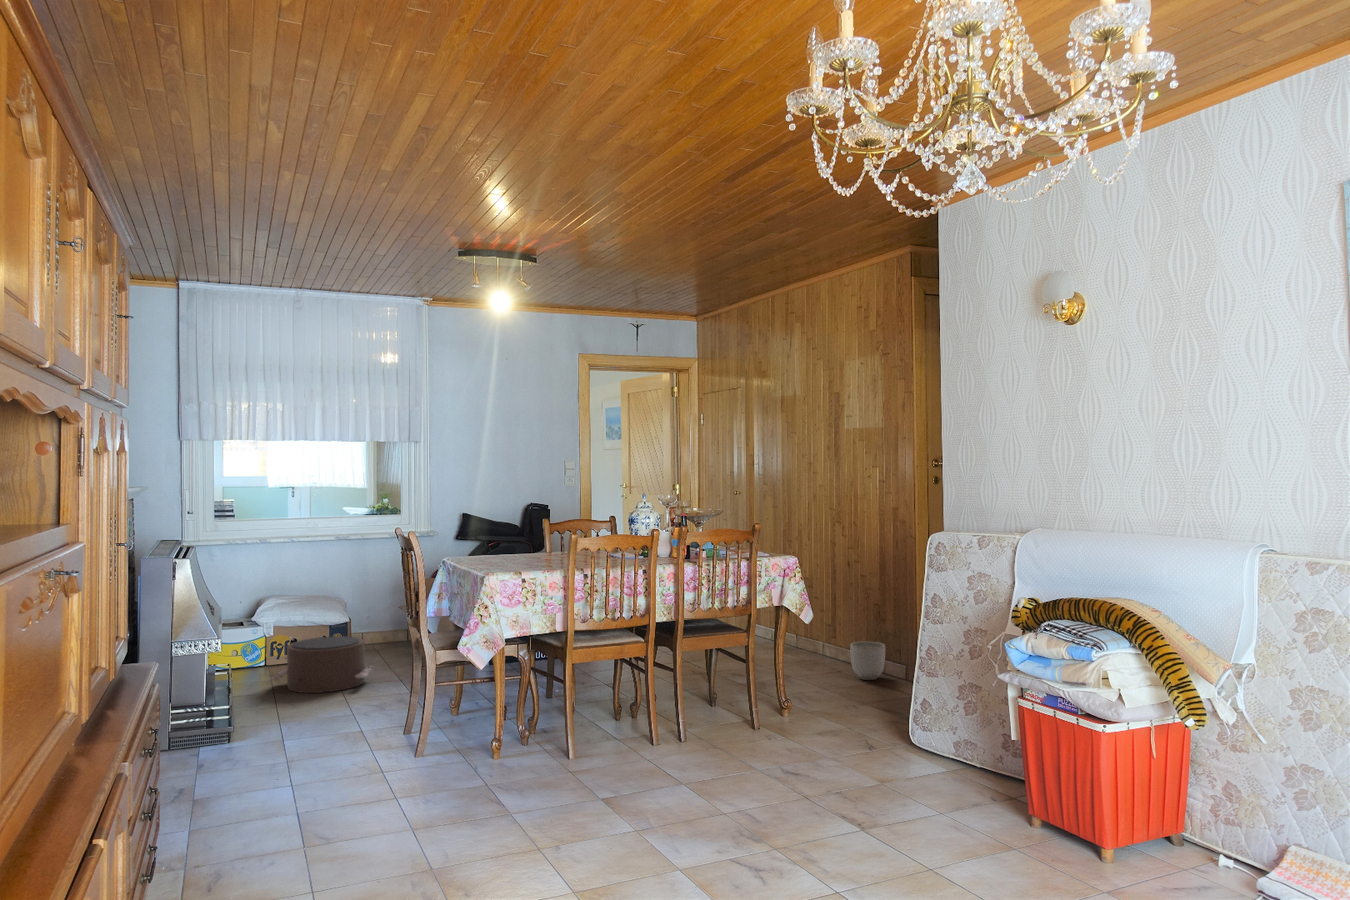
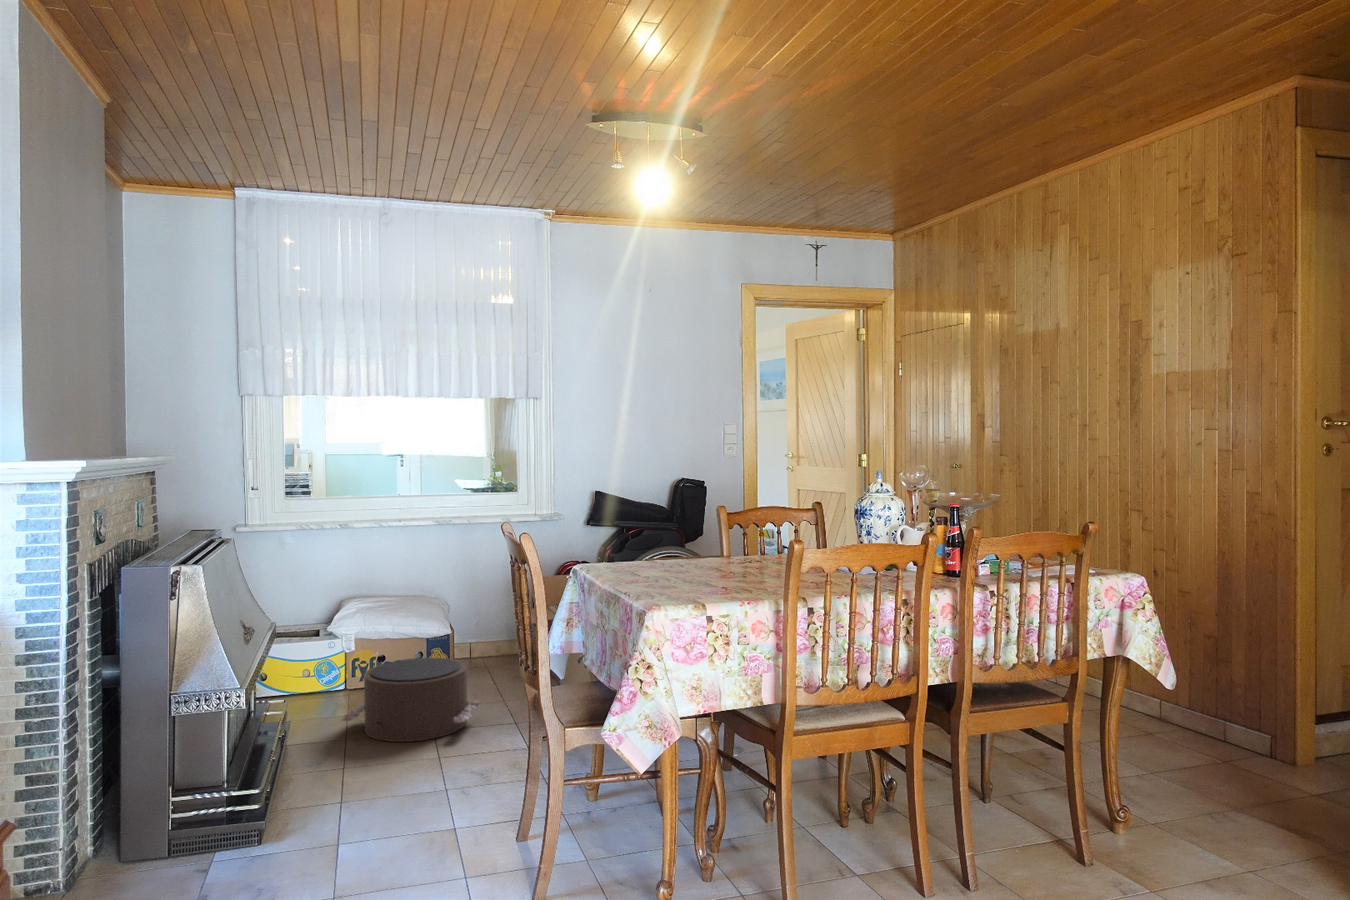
planter: present [850,641,885,680] -> none [1176,693,1237,755]

